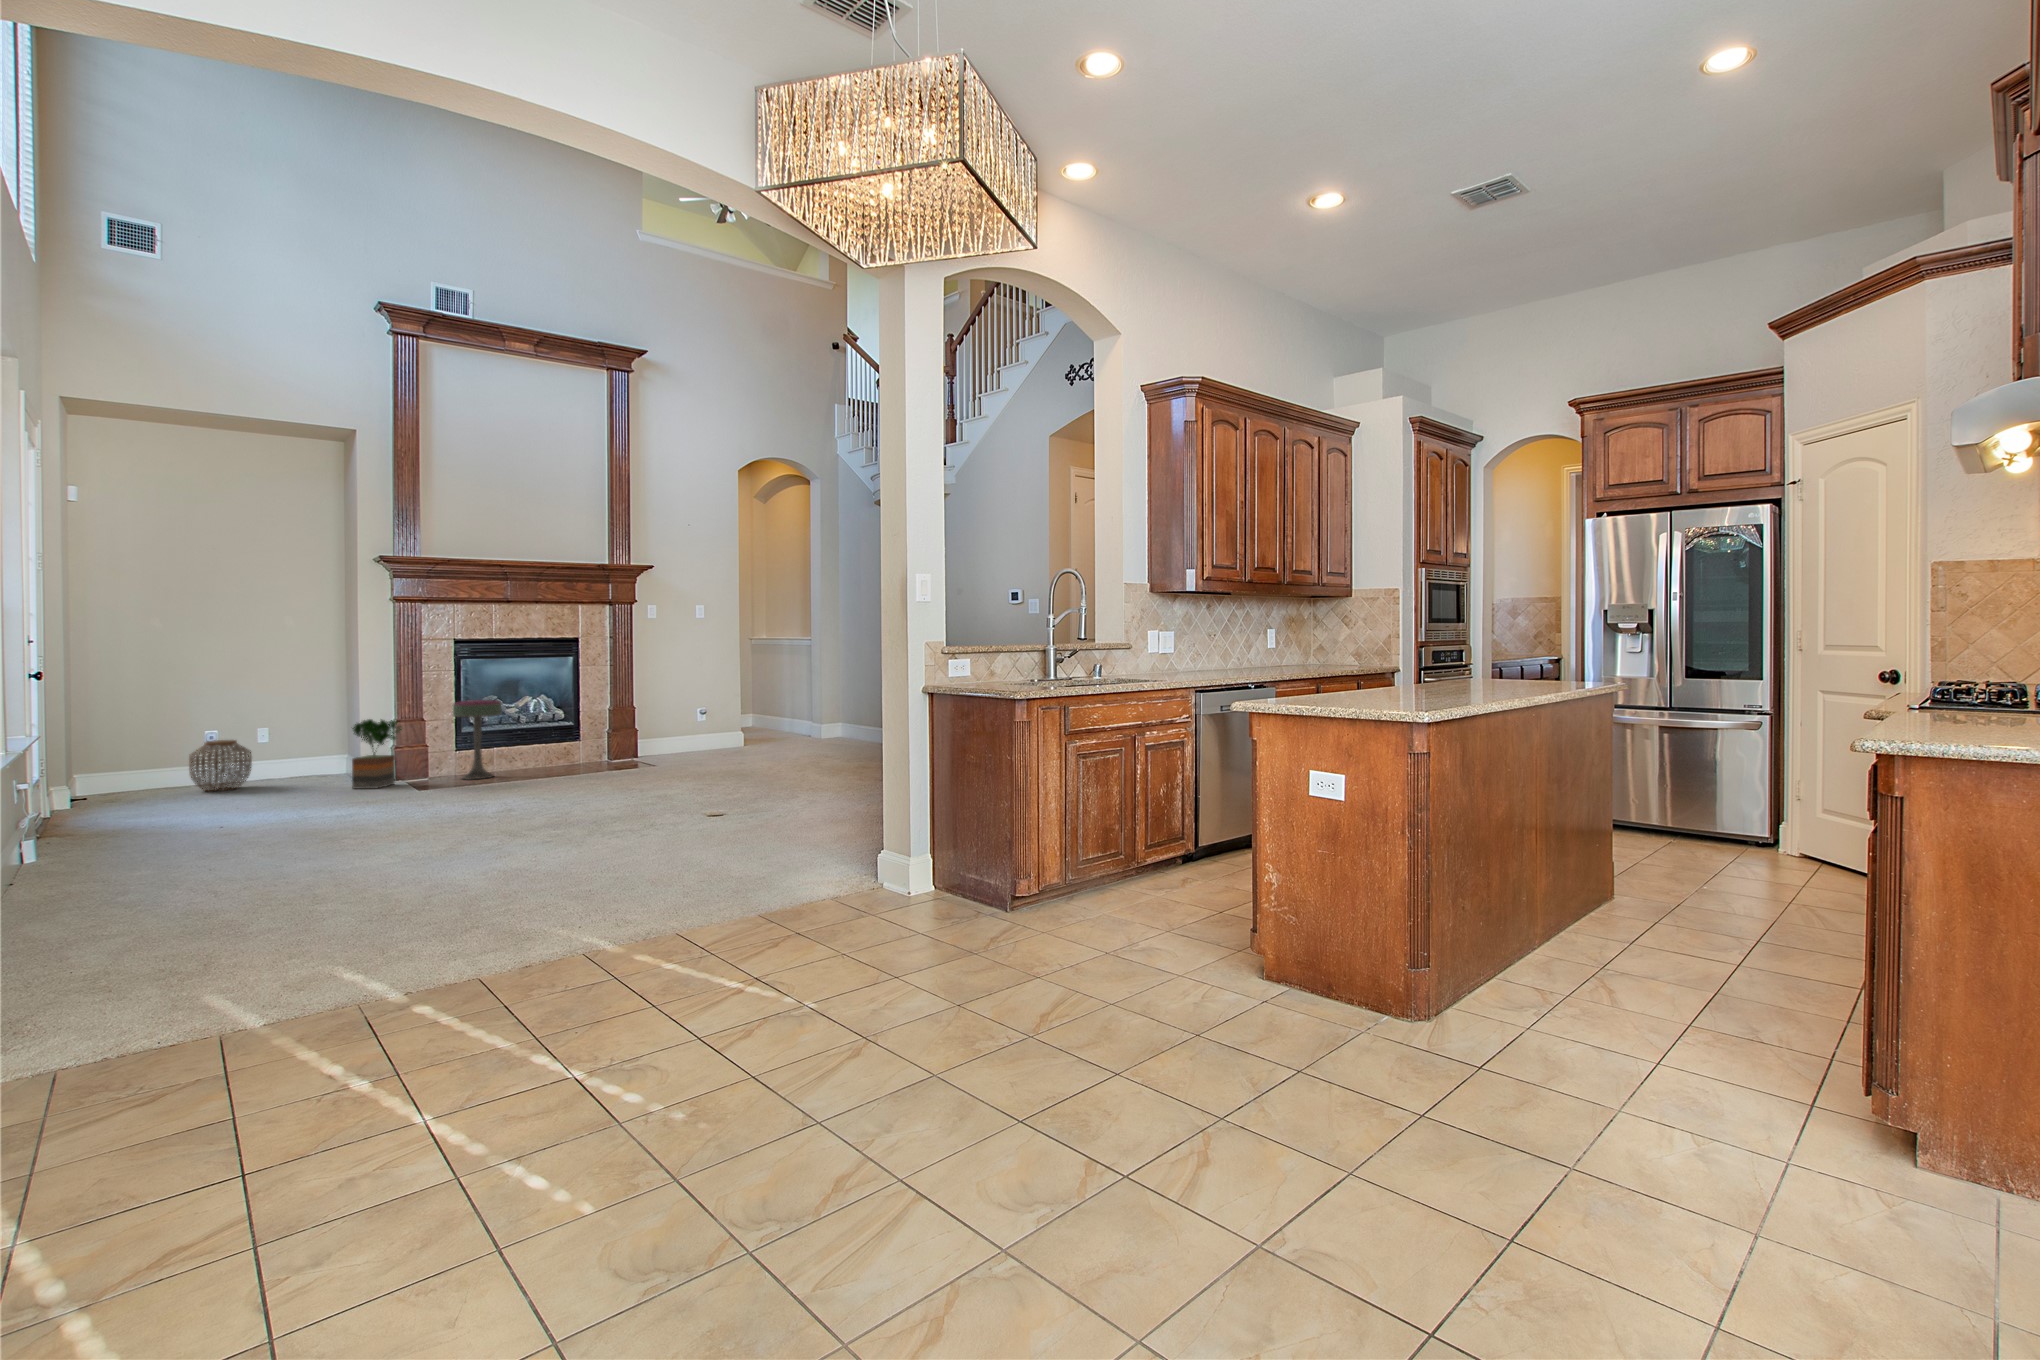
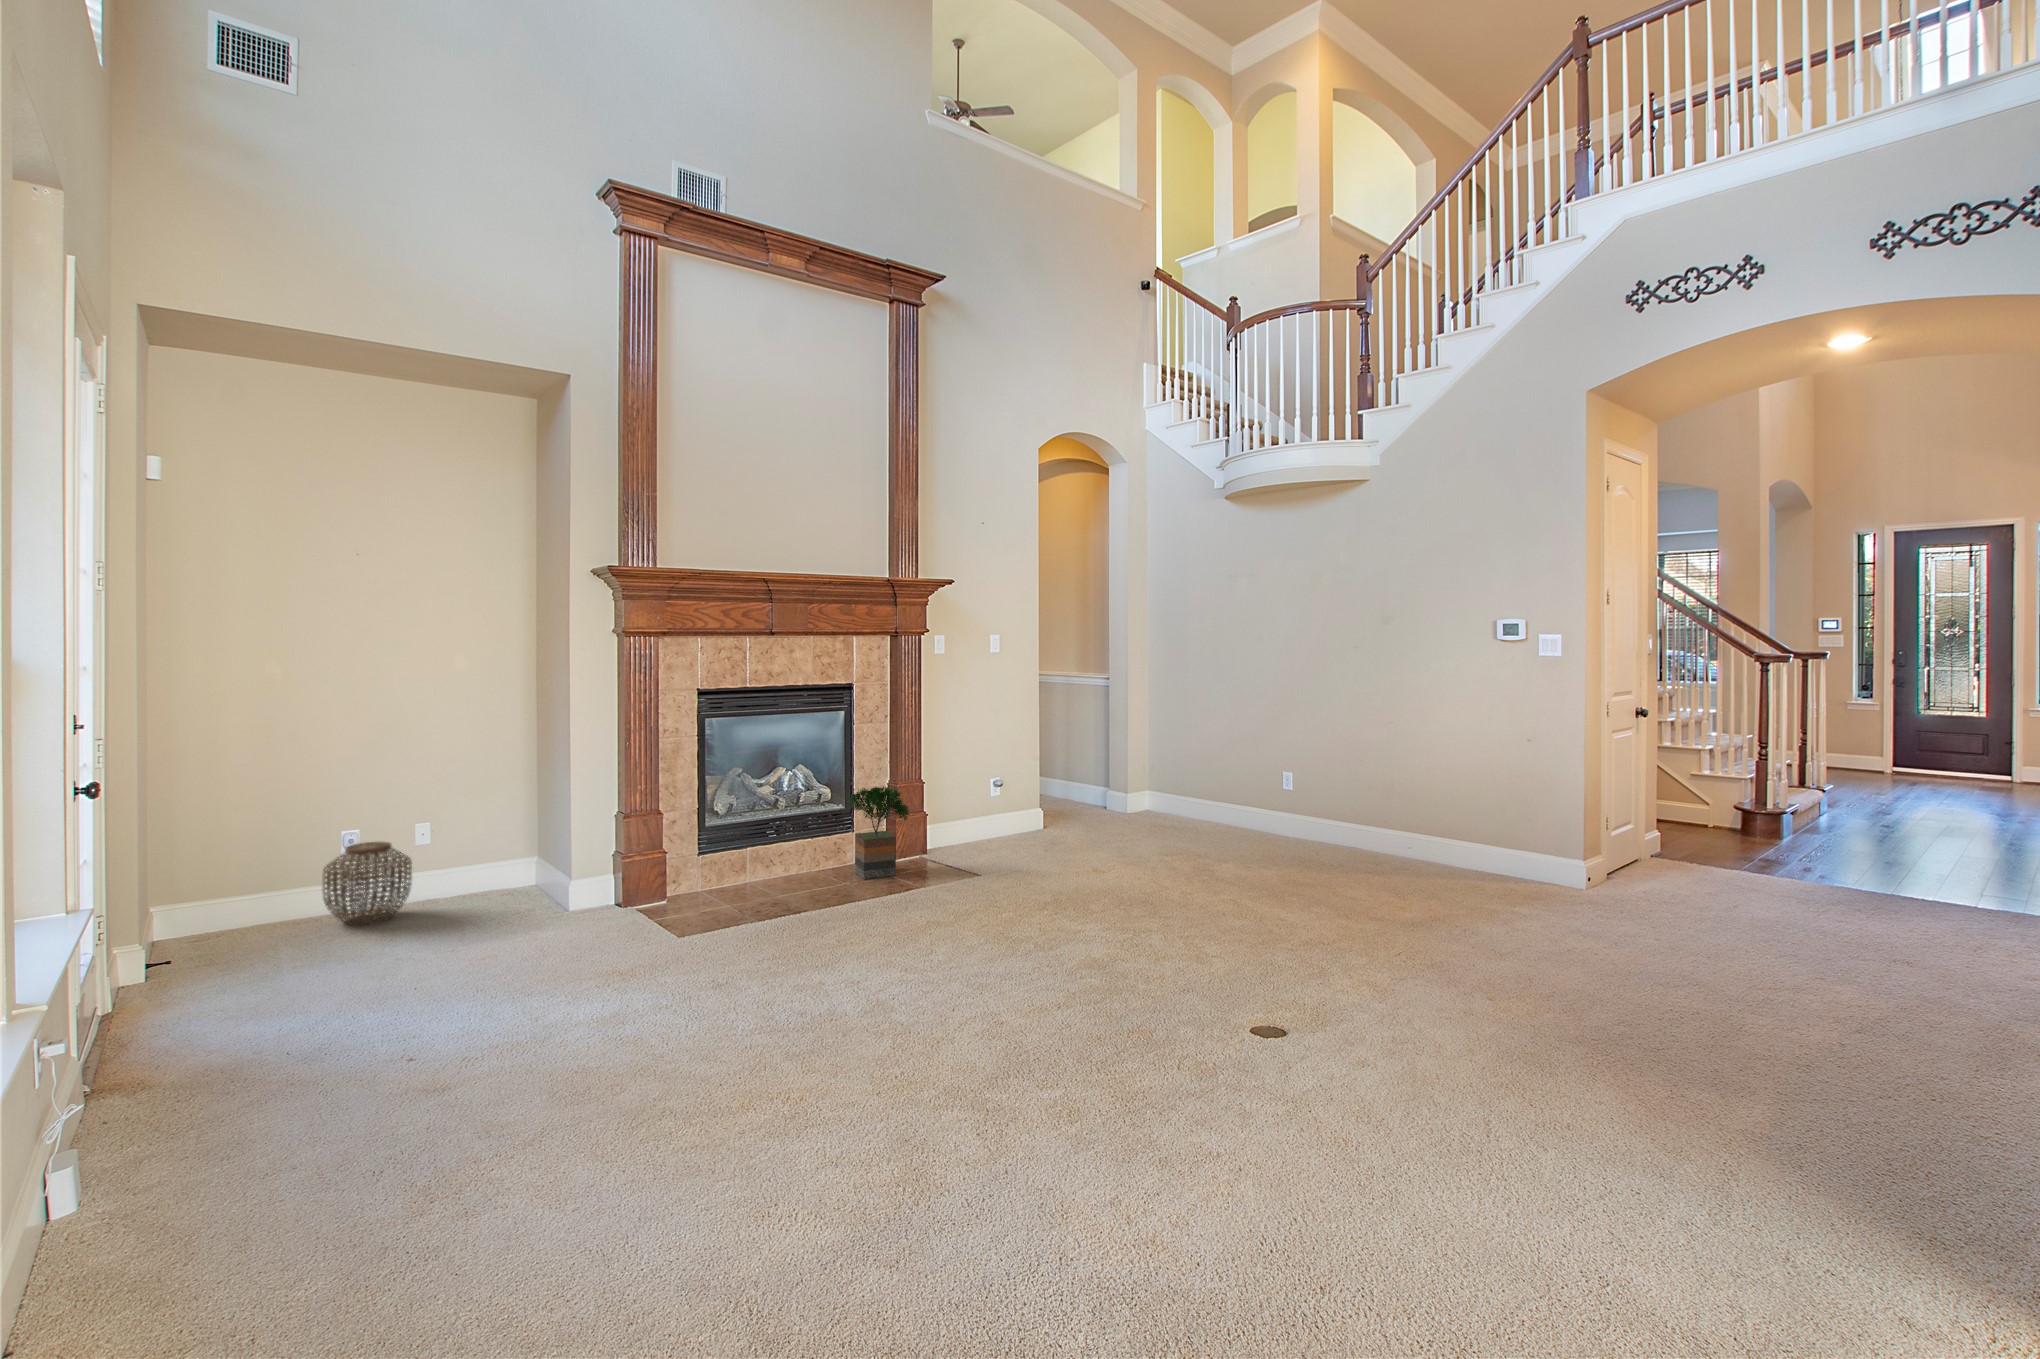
bar stool: present [452,700,501,780] -> none [698,779,764,902]
potted tree: present [352,719,402,789] -> present [848,787,910,879]

